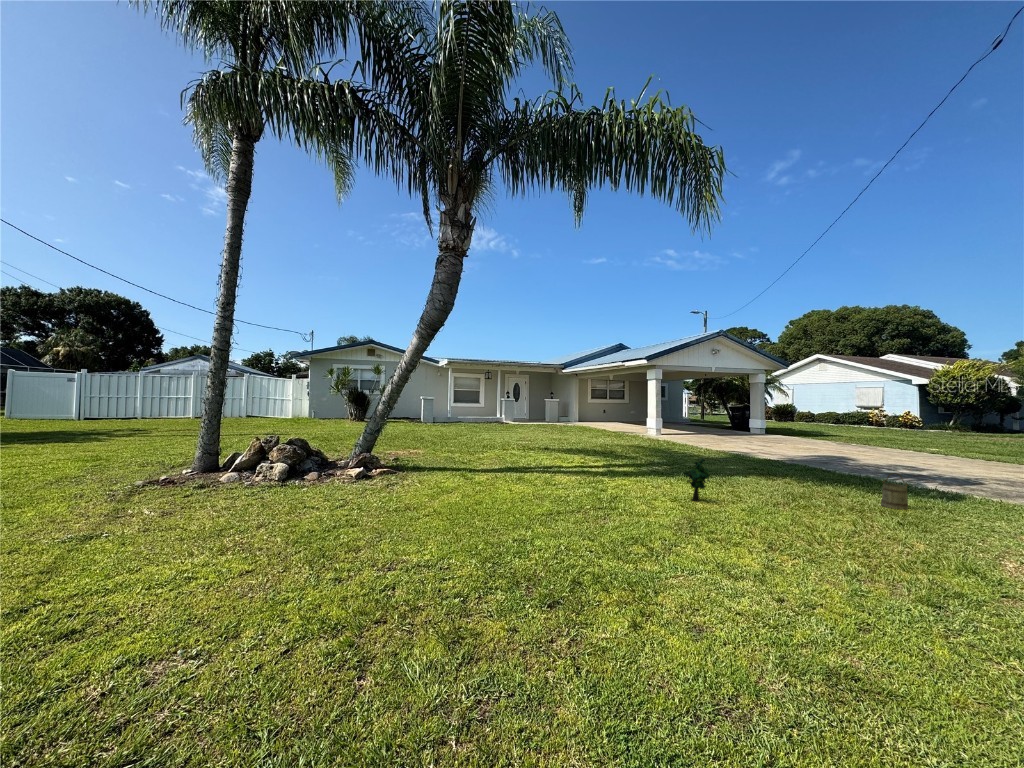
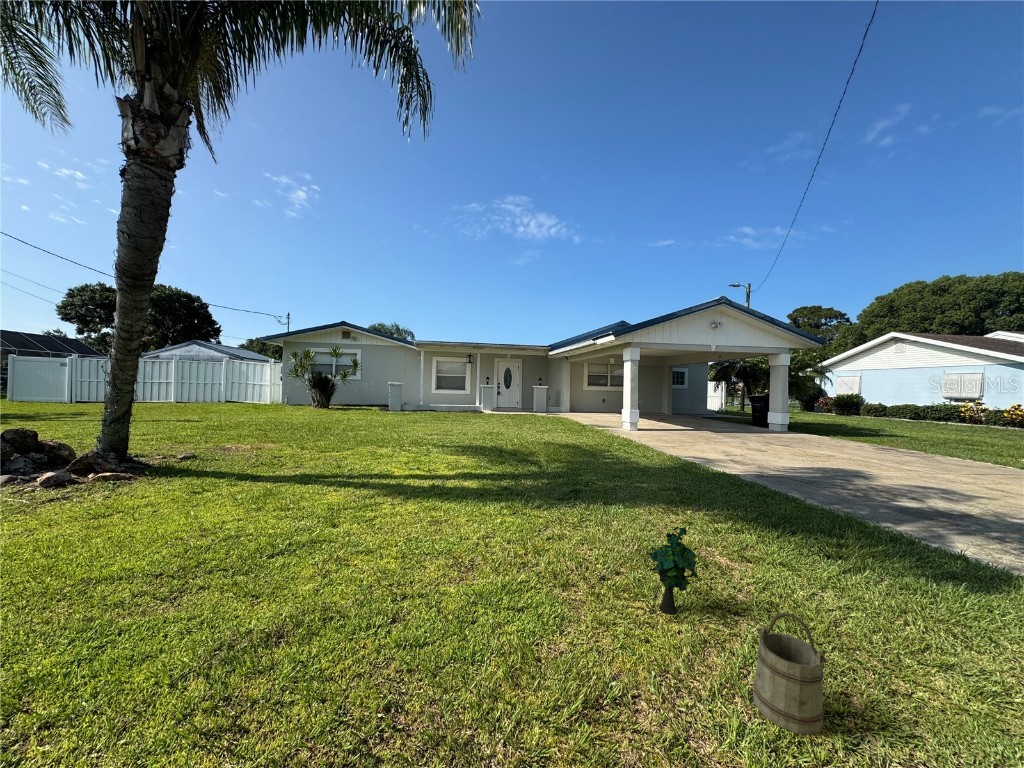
decorative plant: present [685,459,710,502] -> present [645,527,698,615]

